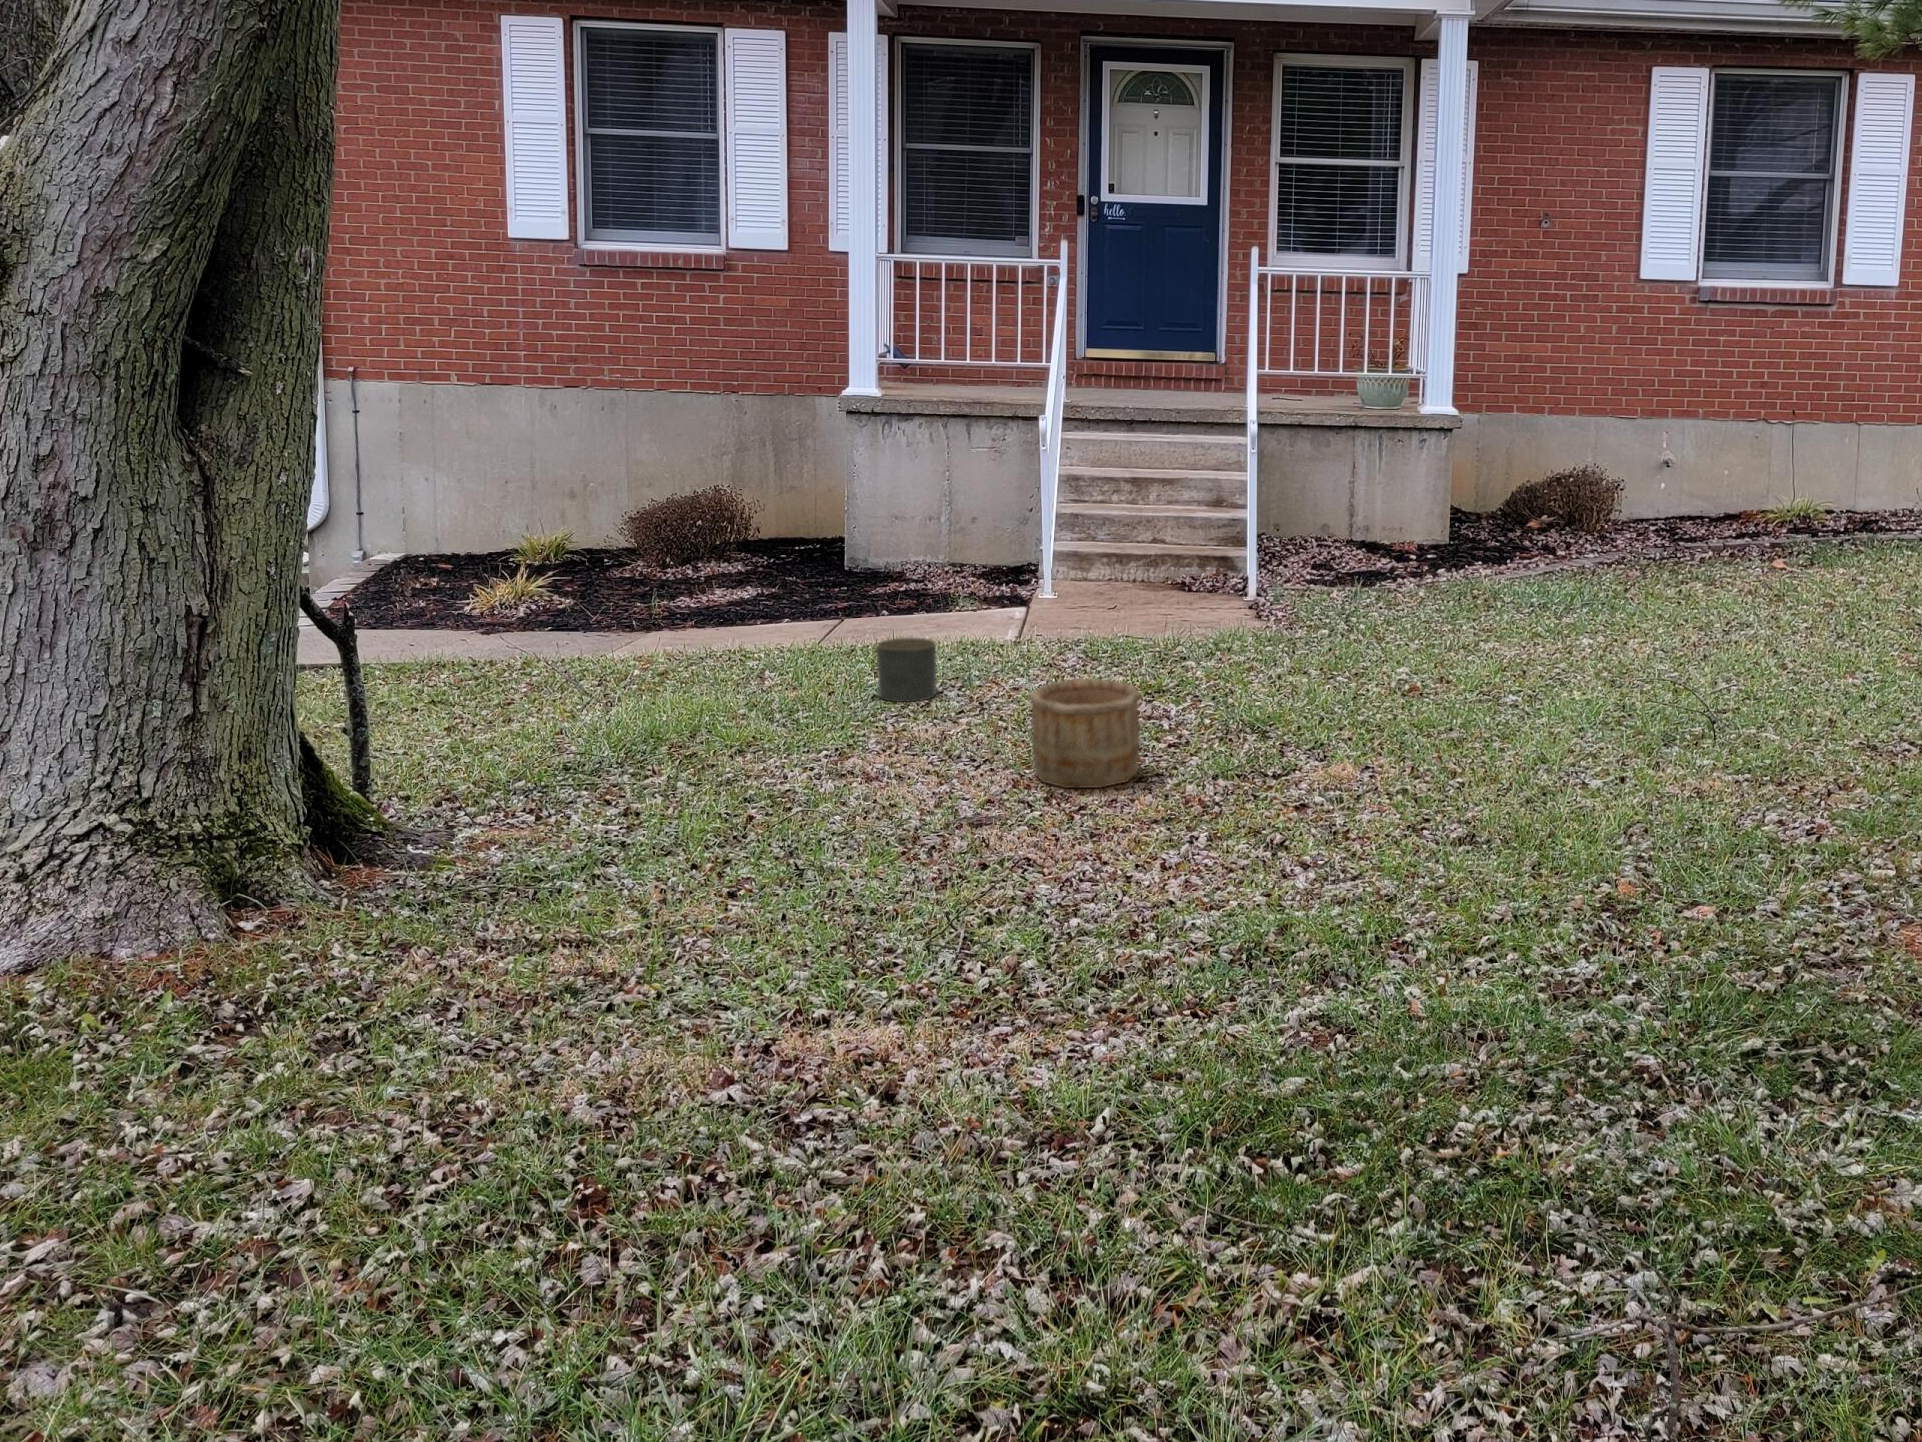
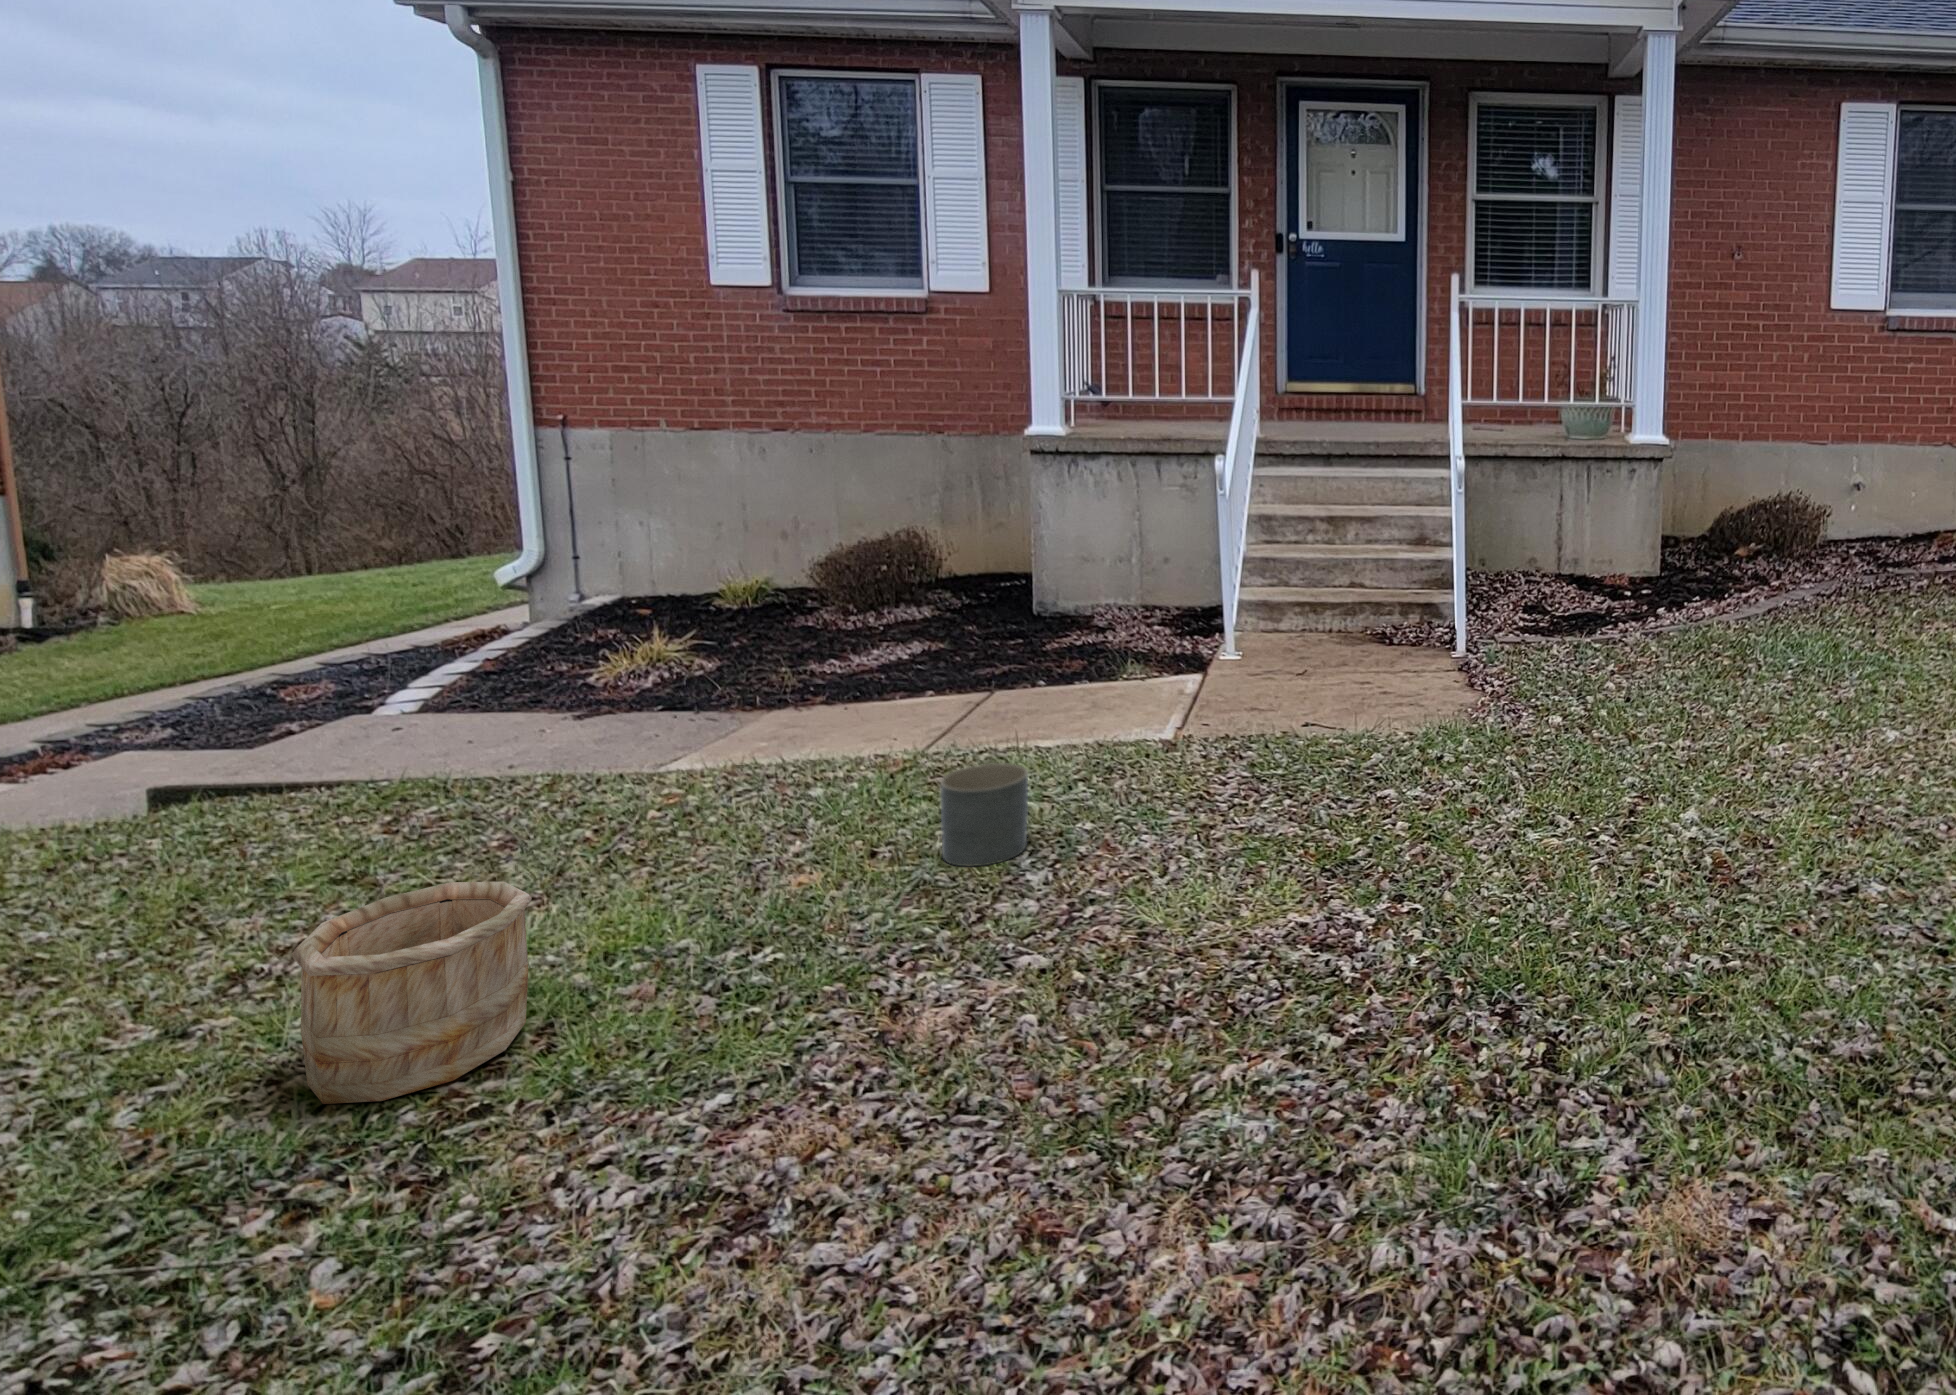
wooden bucket: present [1028,679,1142,788] -> present [292,882,532,1104]

